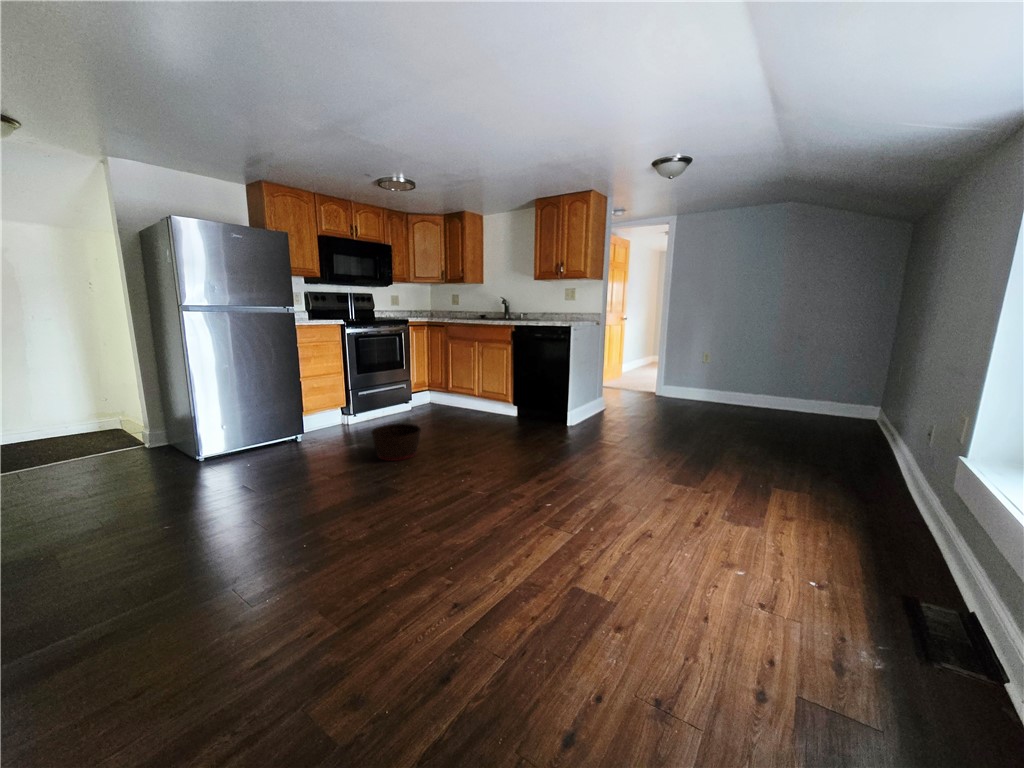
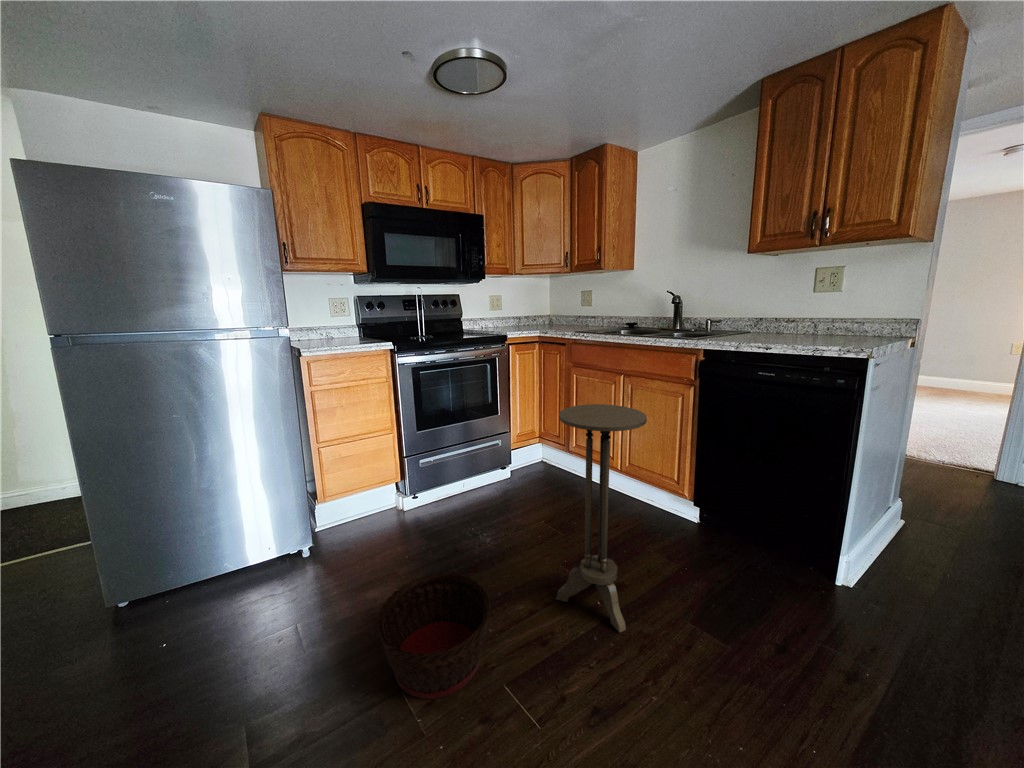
side table: none [447,347,484,443] -> present [556,404,647,633]

